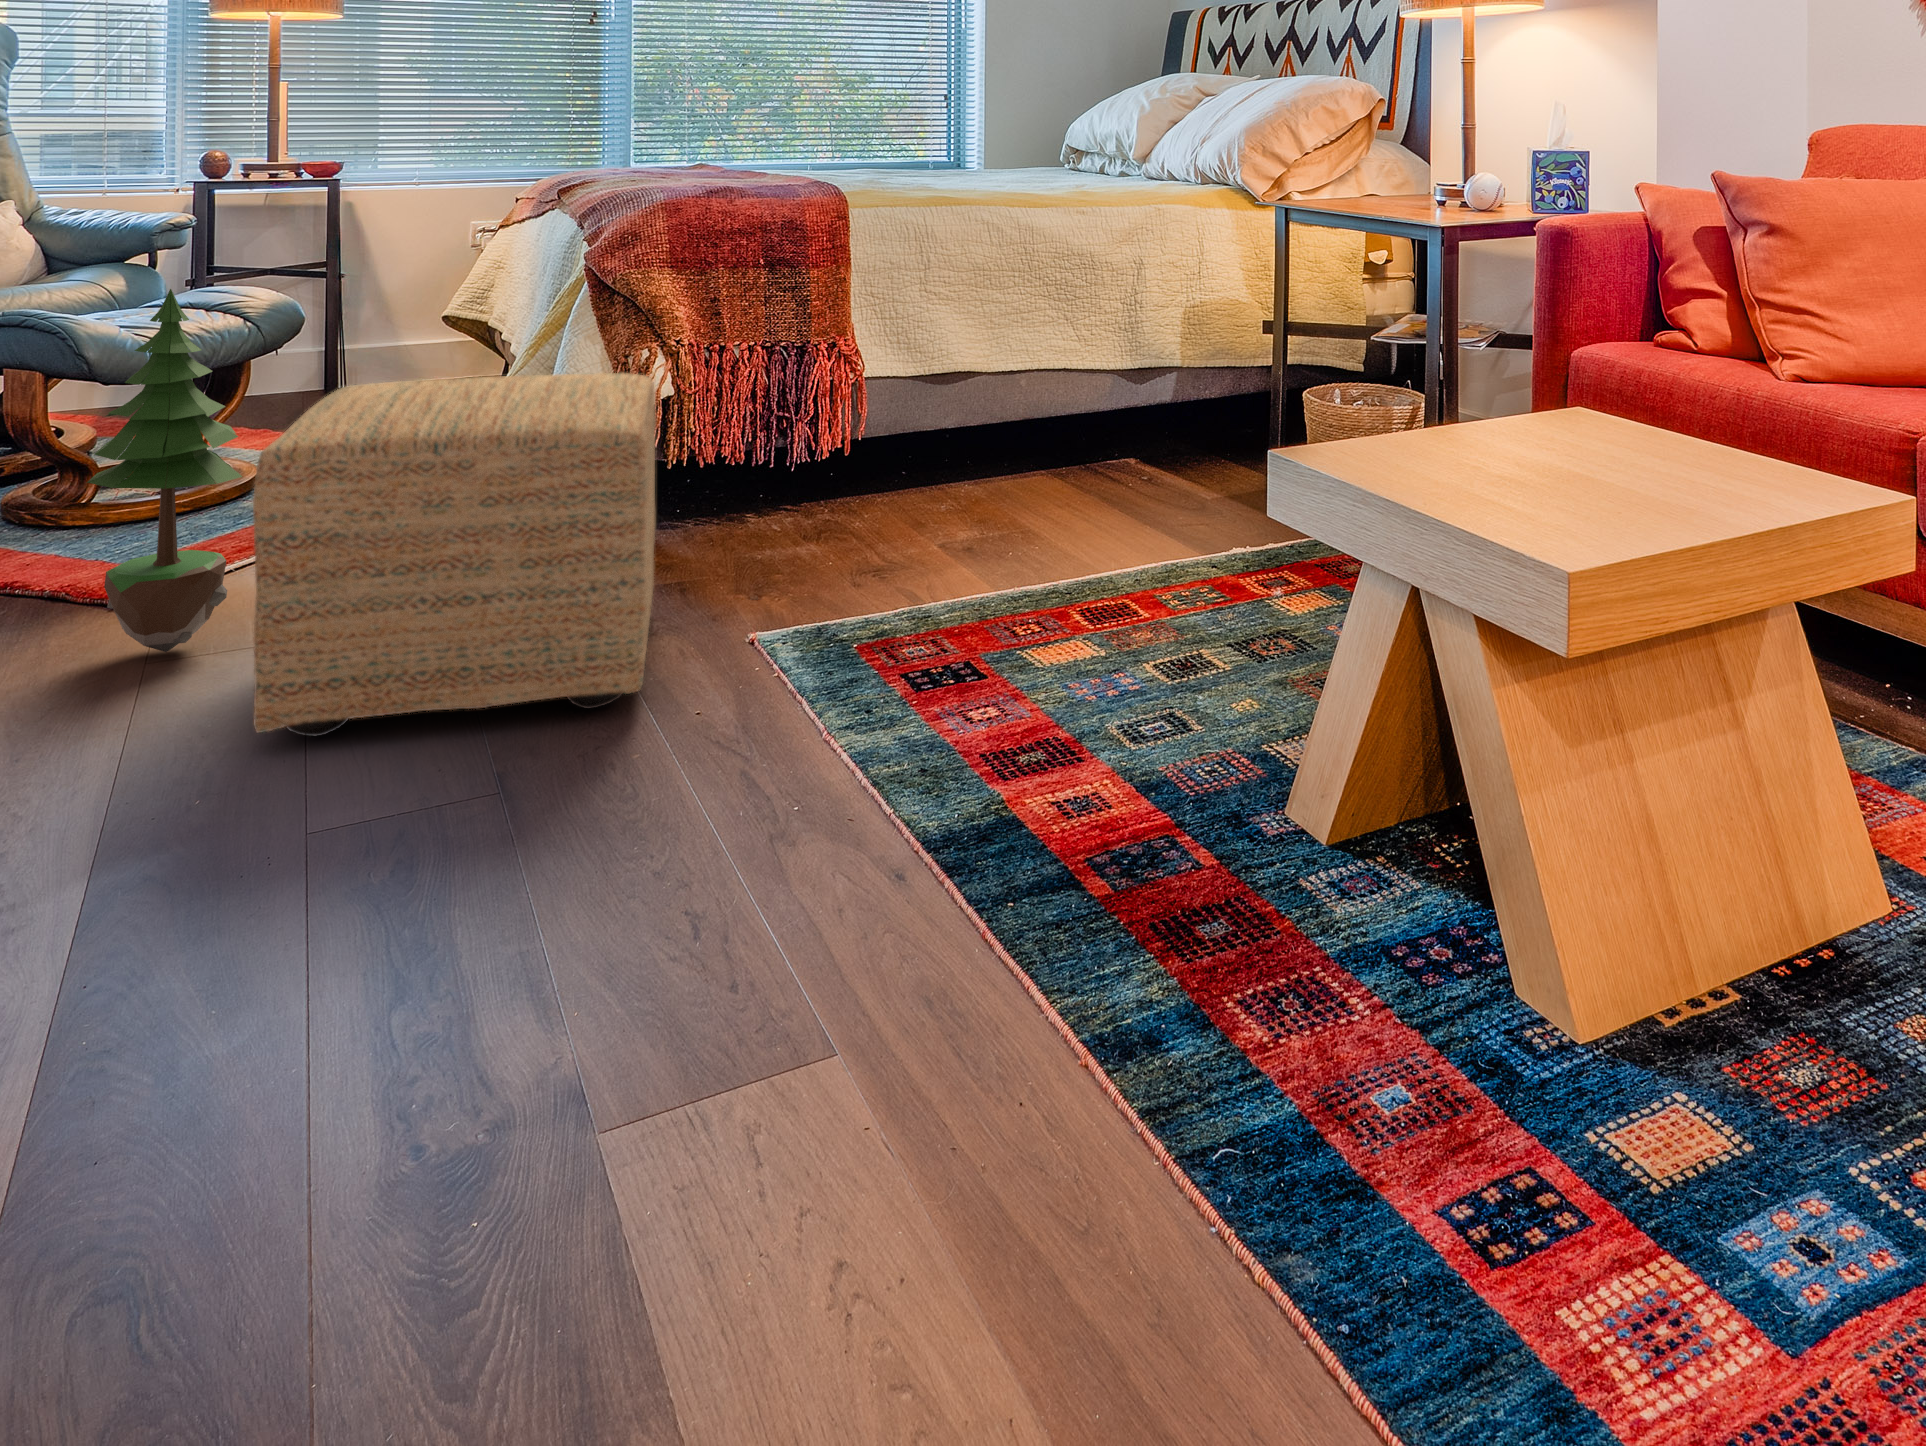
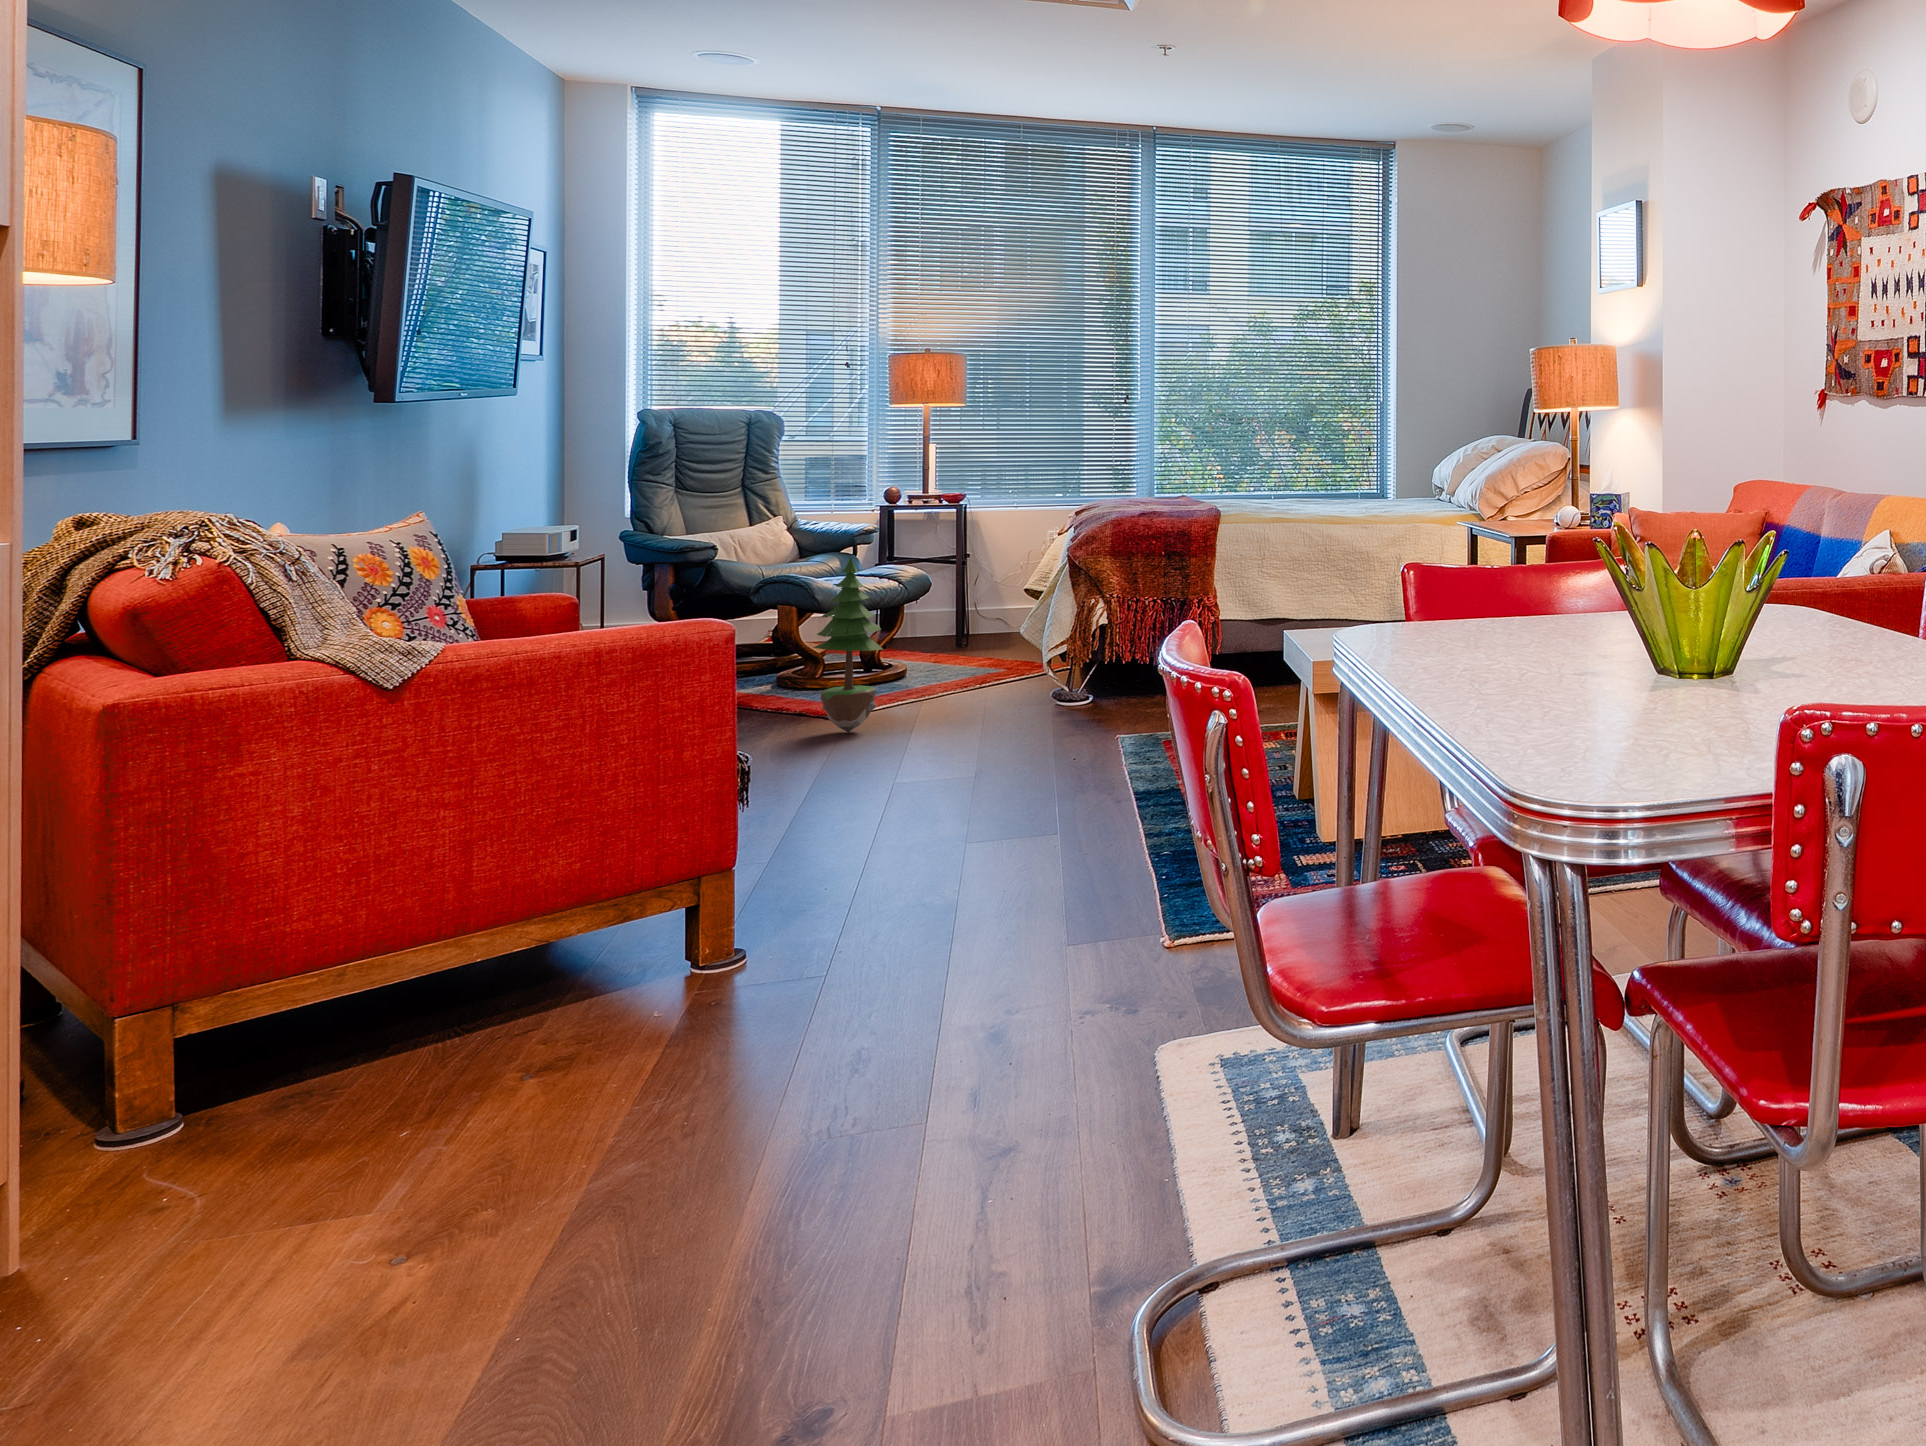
ottoman: present [253,373,656,736] -> none [879,605,1081,757]

